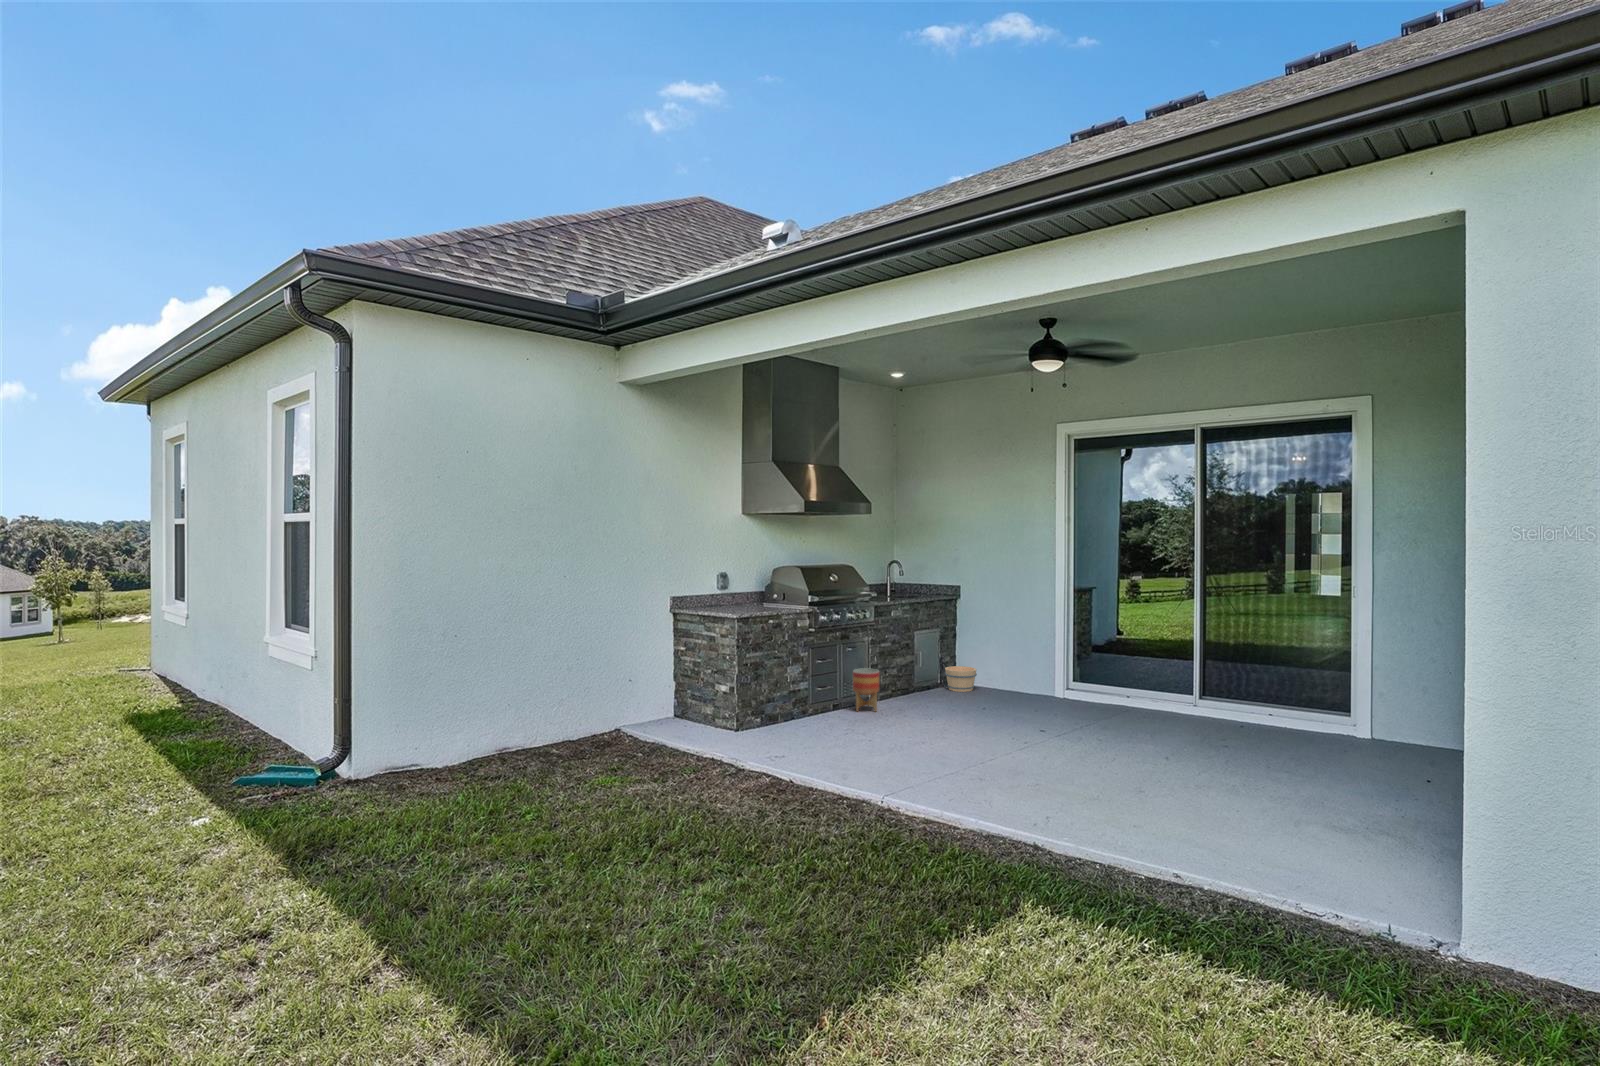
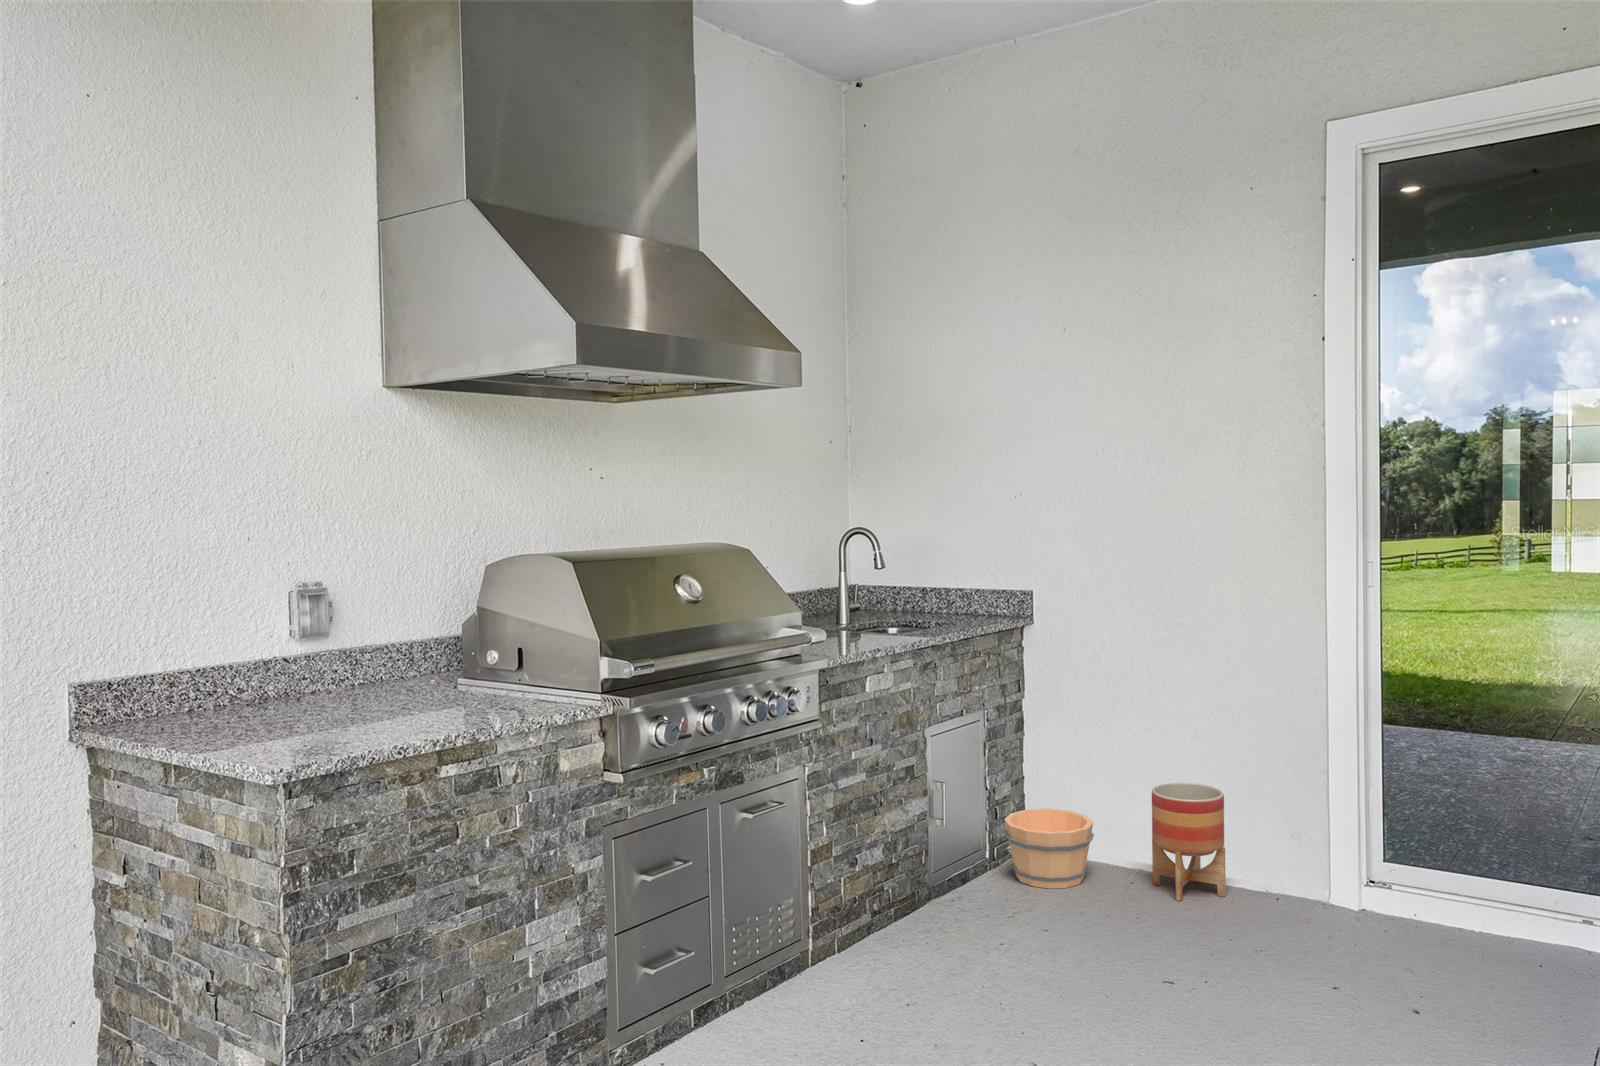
planter: present [853,668,880,712] -> present [1152,783,1226,901]

